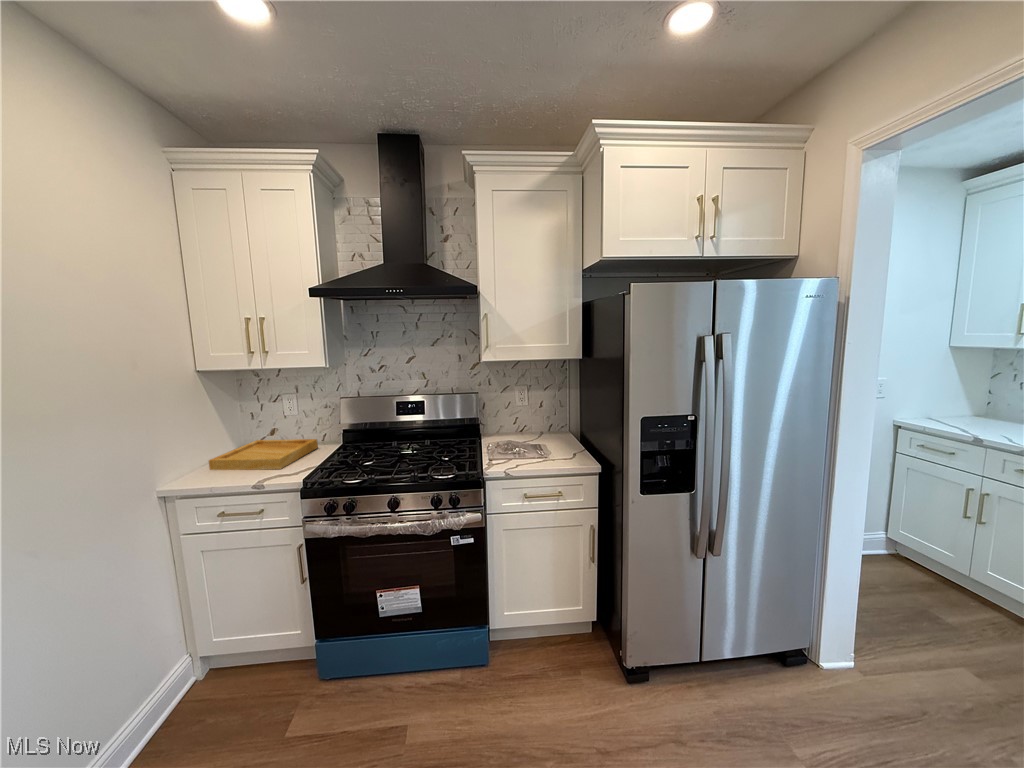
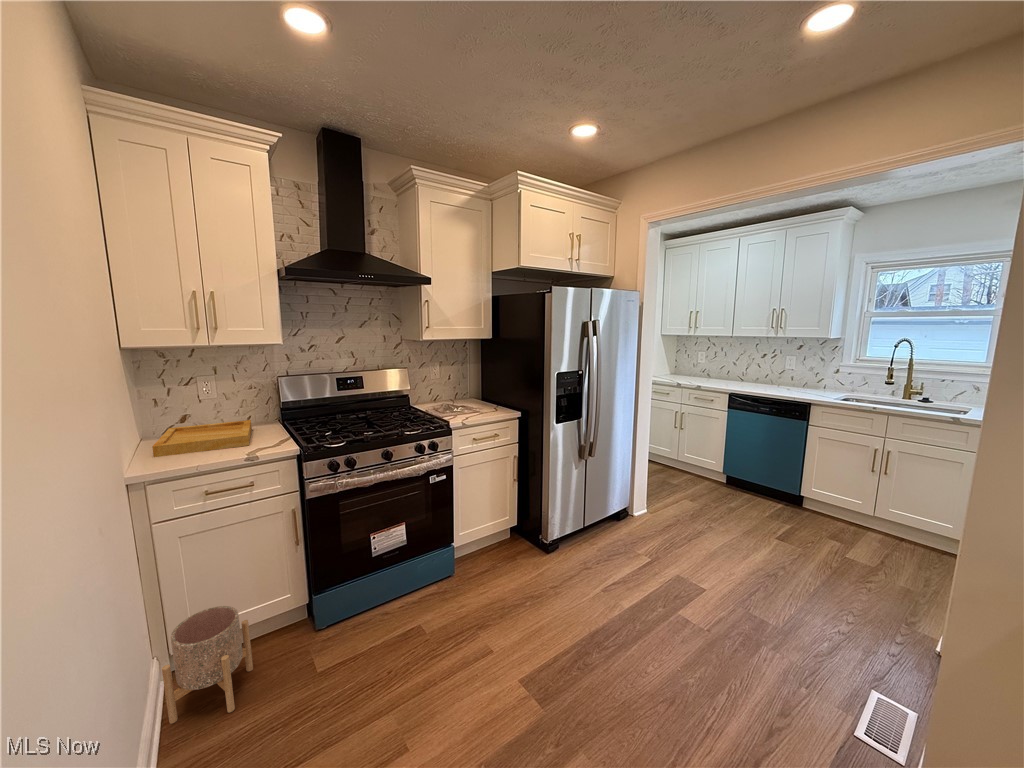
planter: none [157,625,253,744] -> present [162,606,253,724]

